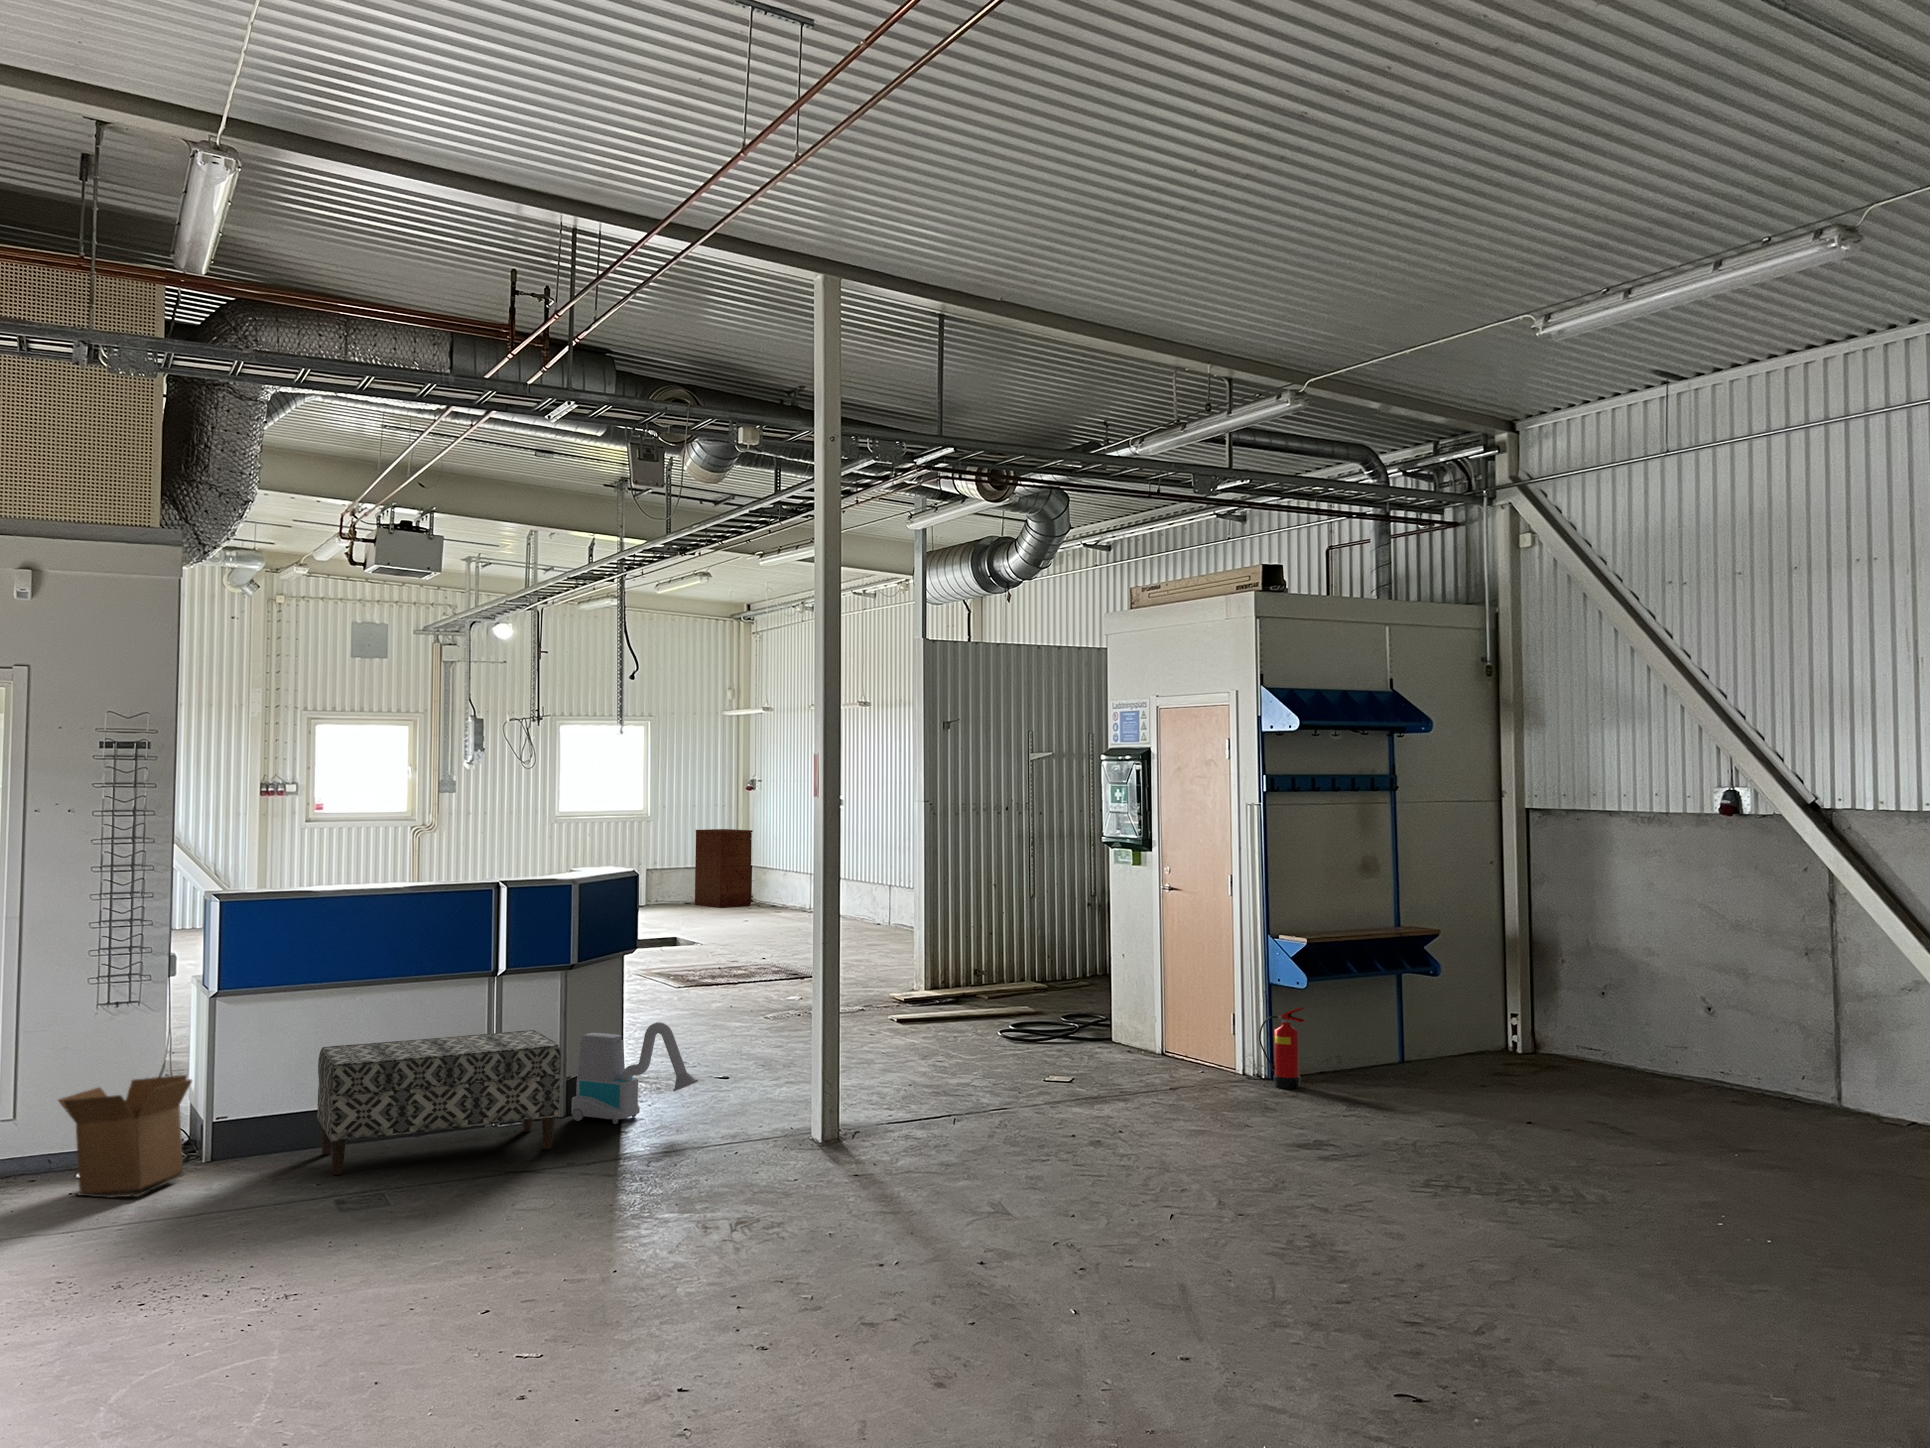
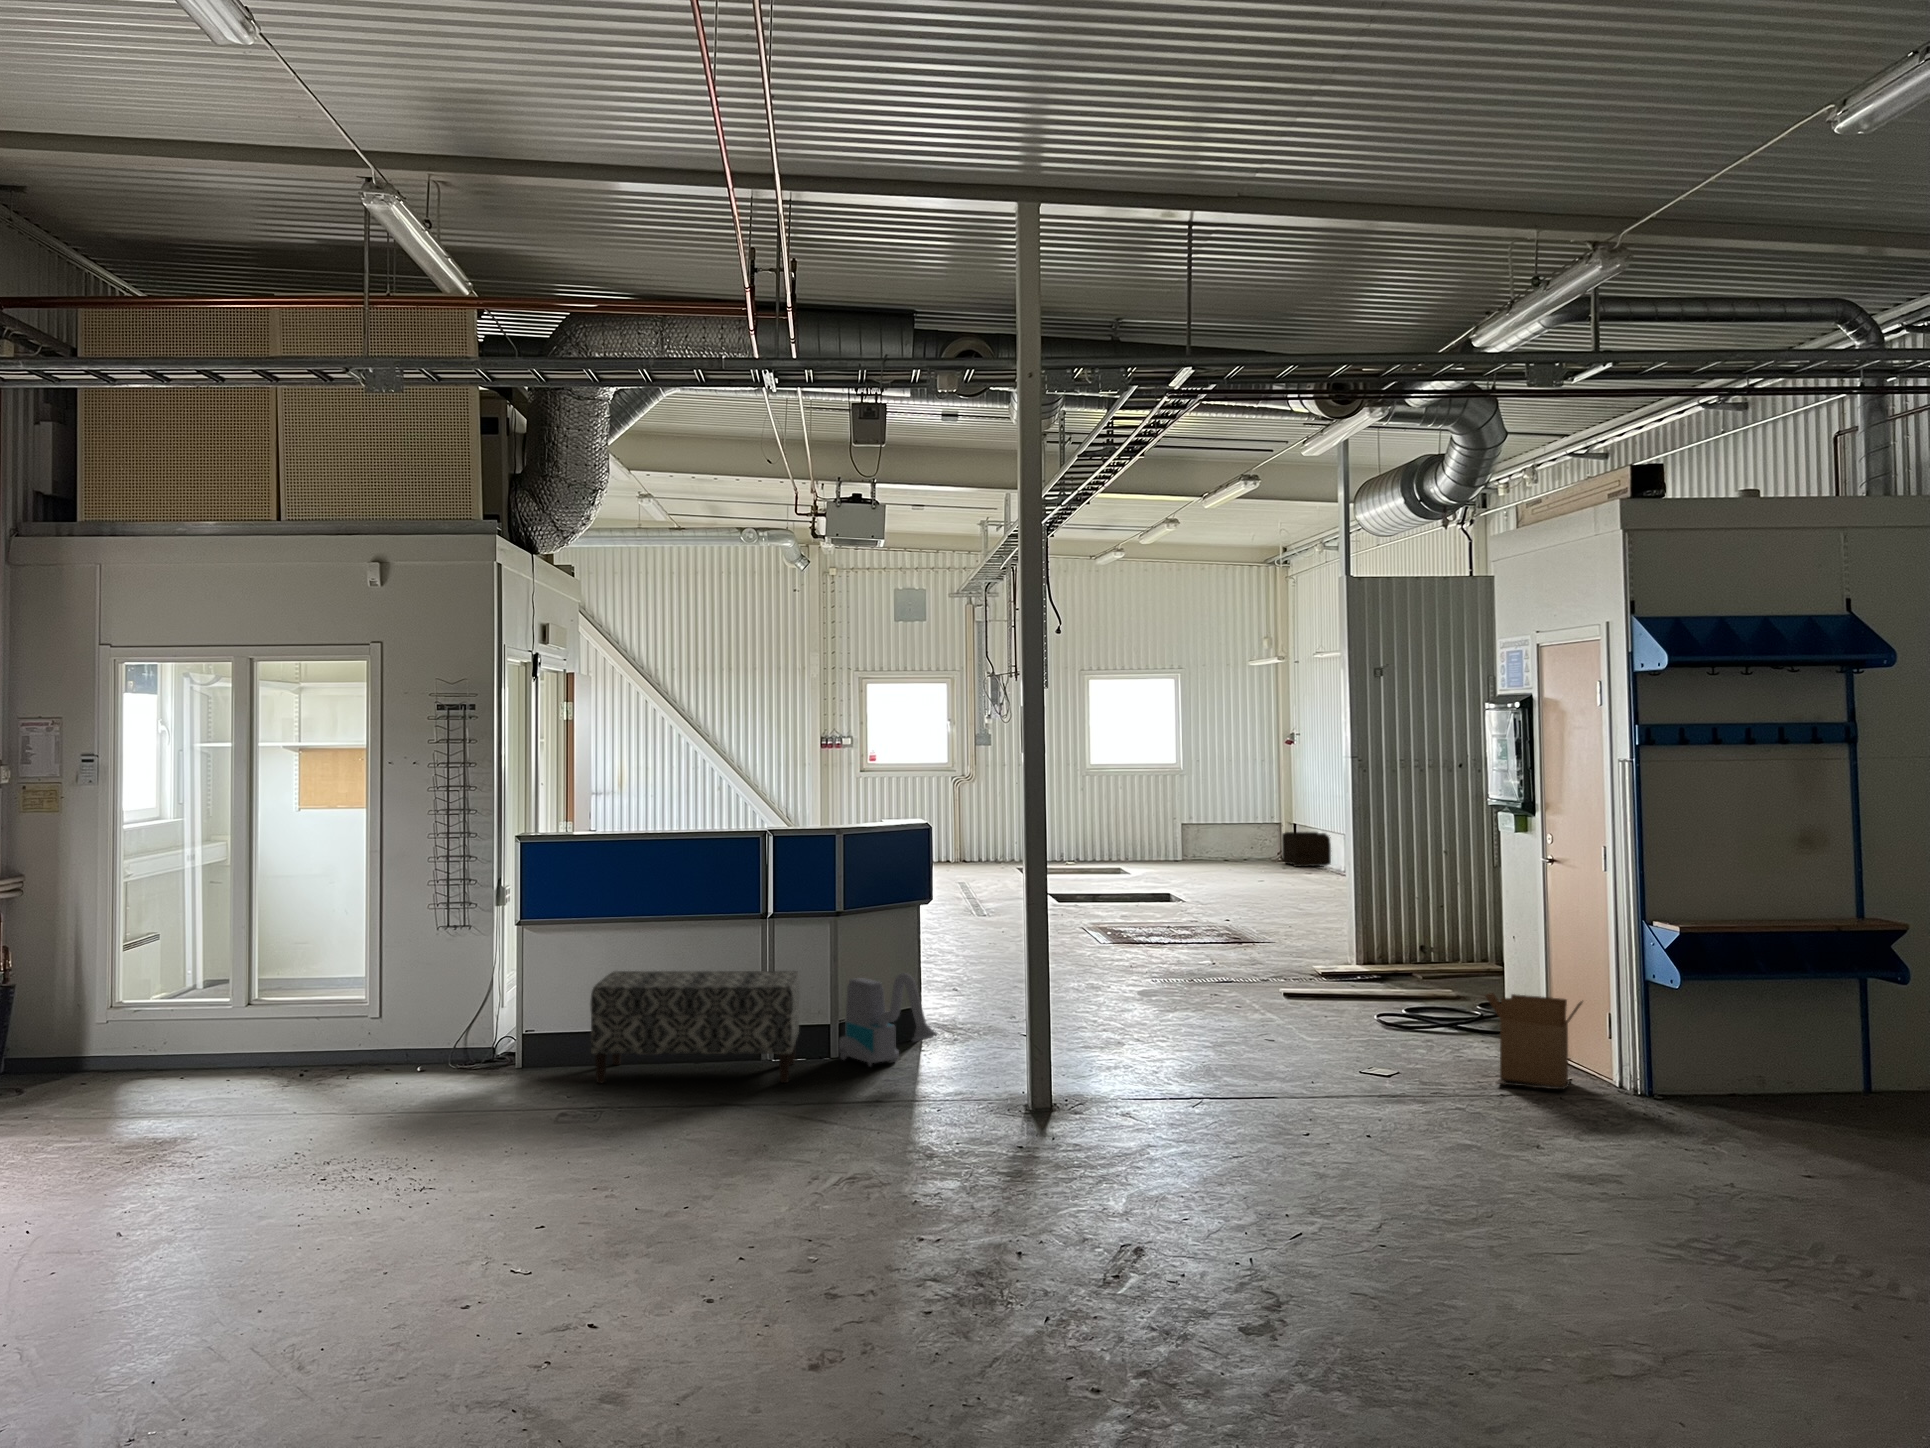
filing cabinet: present [695,829,753,908] -> none [1233,781,1290,861]
wooden crate: none [748,877,796,911] -> present [1282,832,1331,866]
fire extinguisher: present [1259,1007,1305,1089] -> none [1627,1017,1683,1118]
cardboard box: present [58,1075,192,1198] -> present [1485,993,1583,1089]

